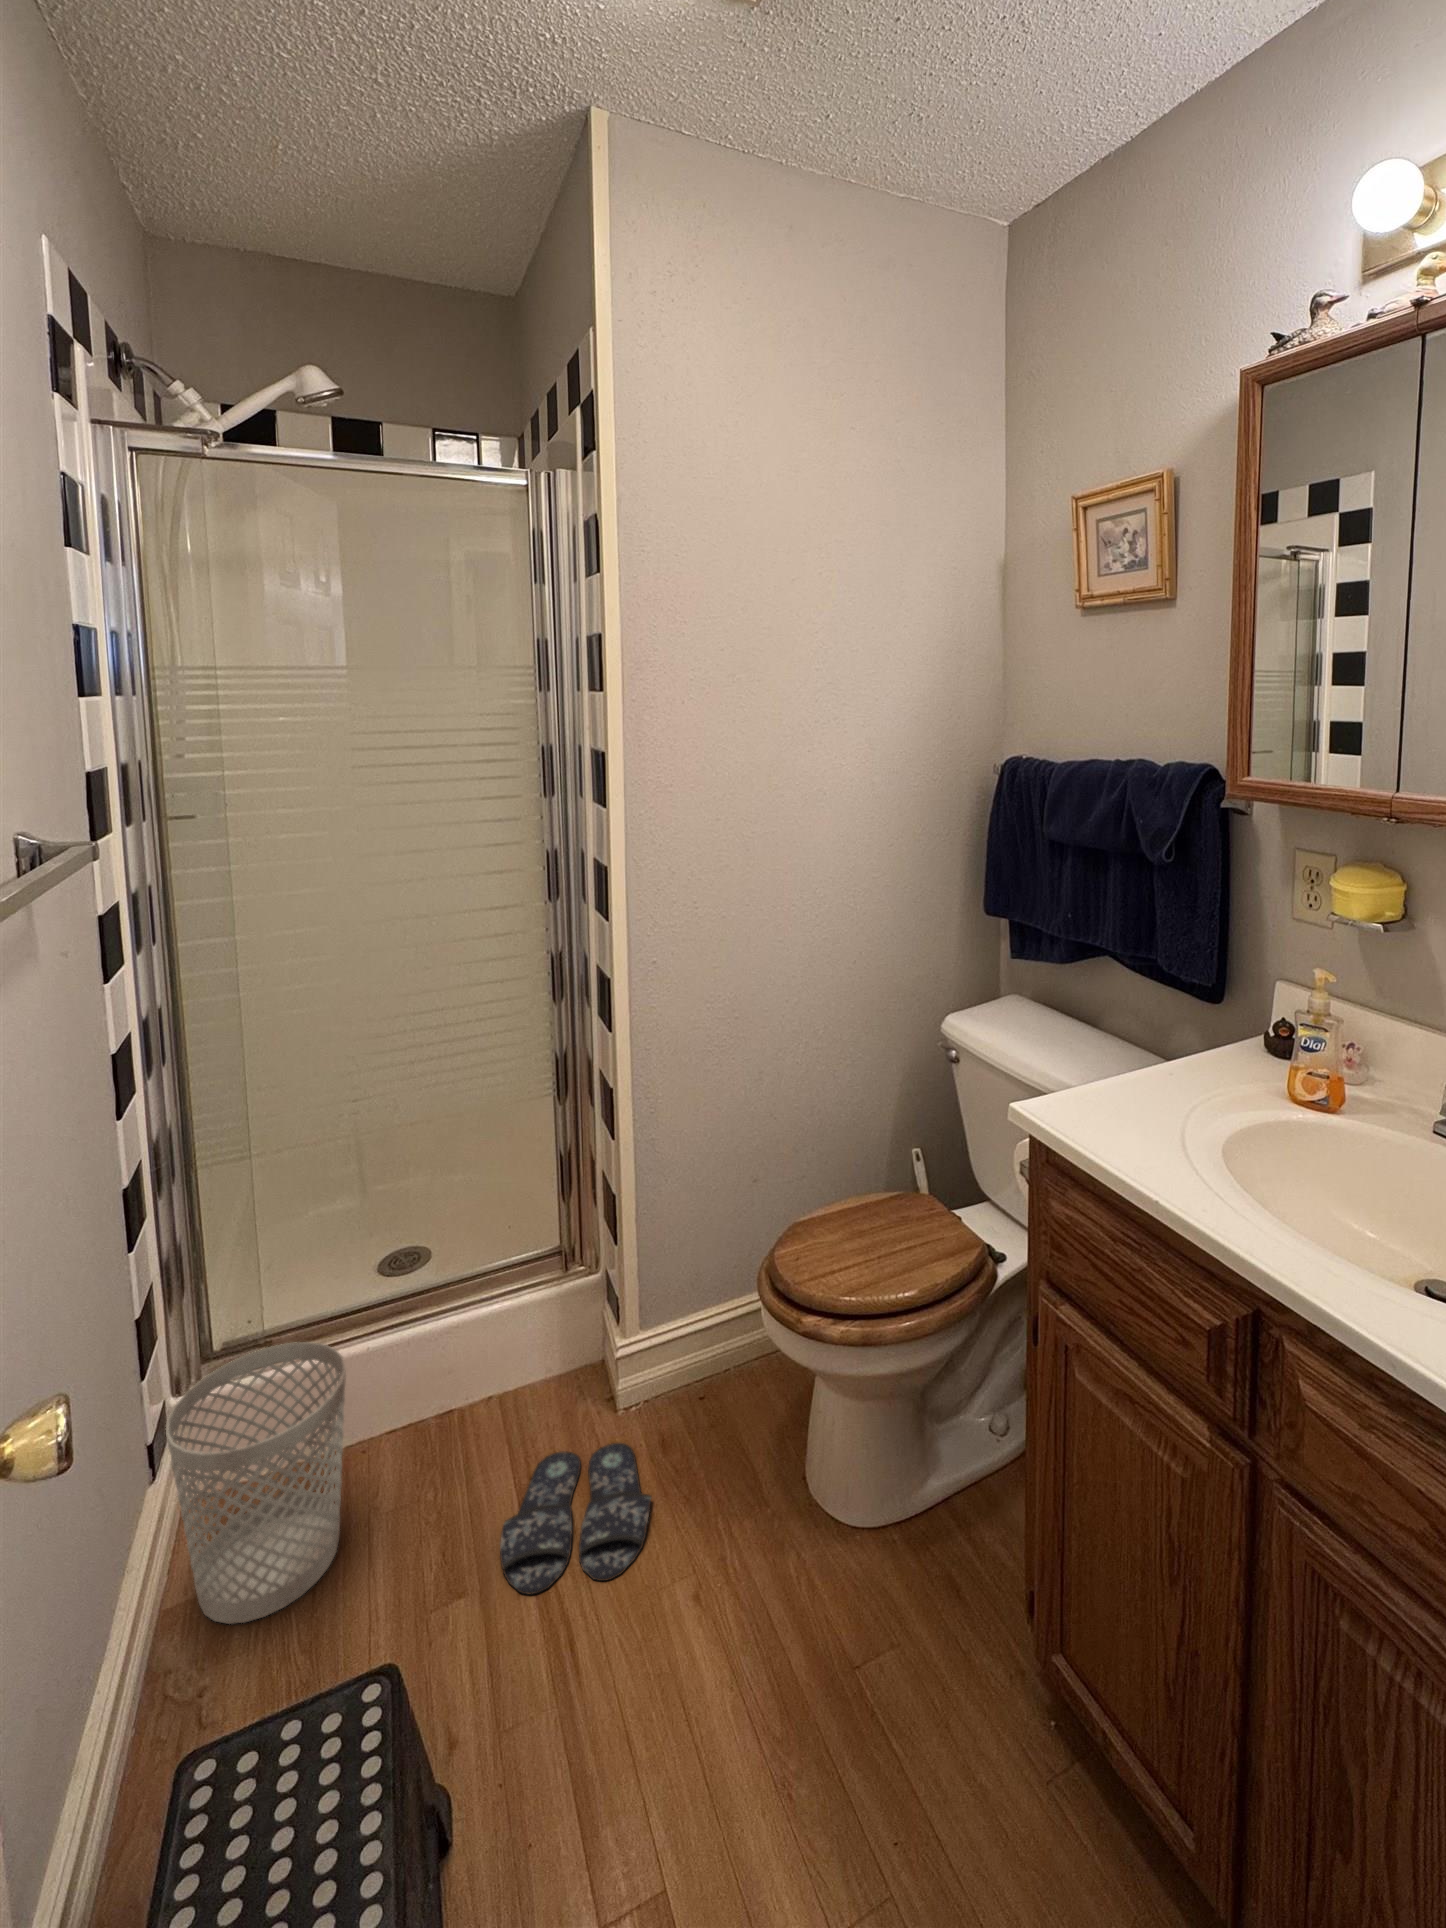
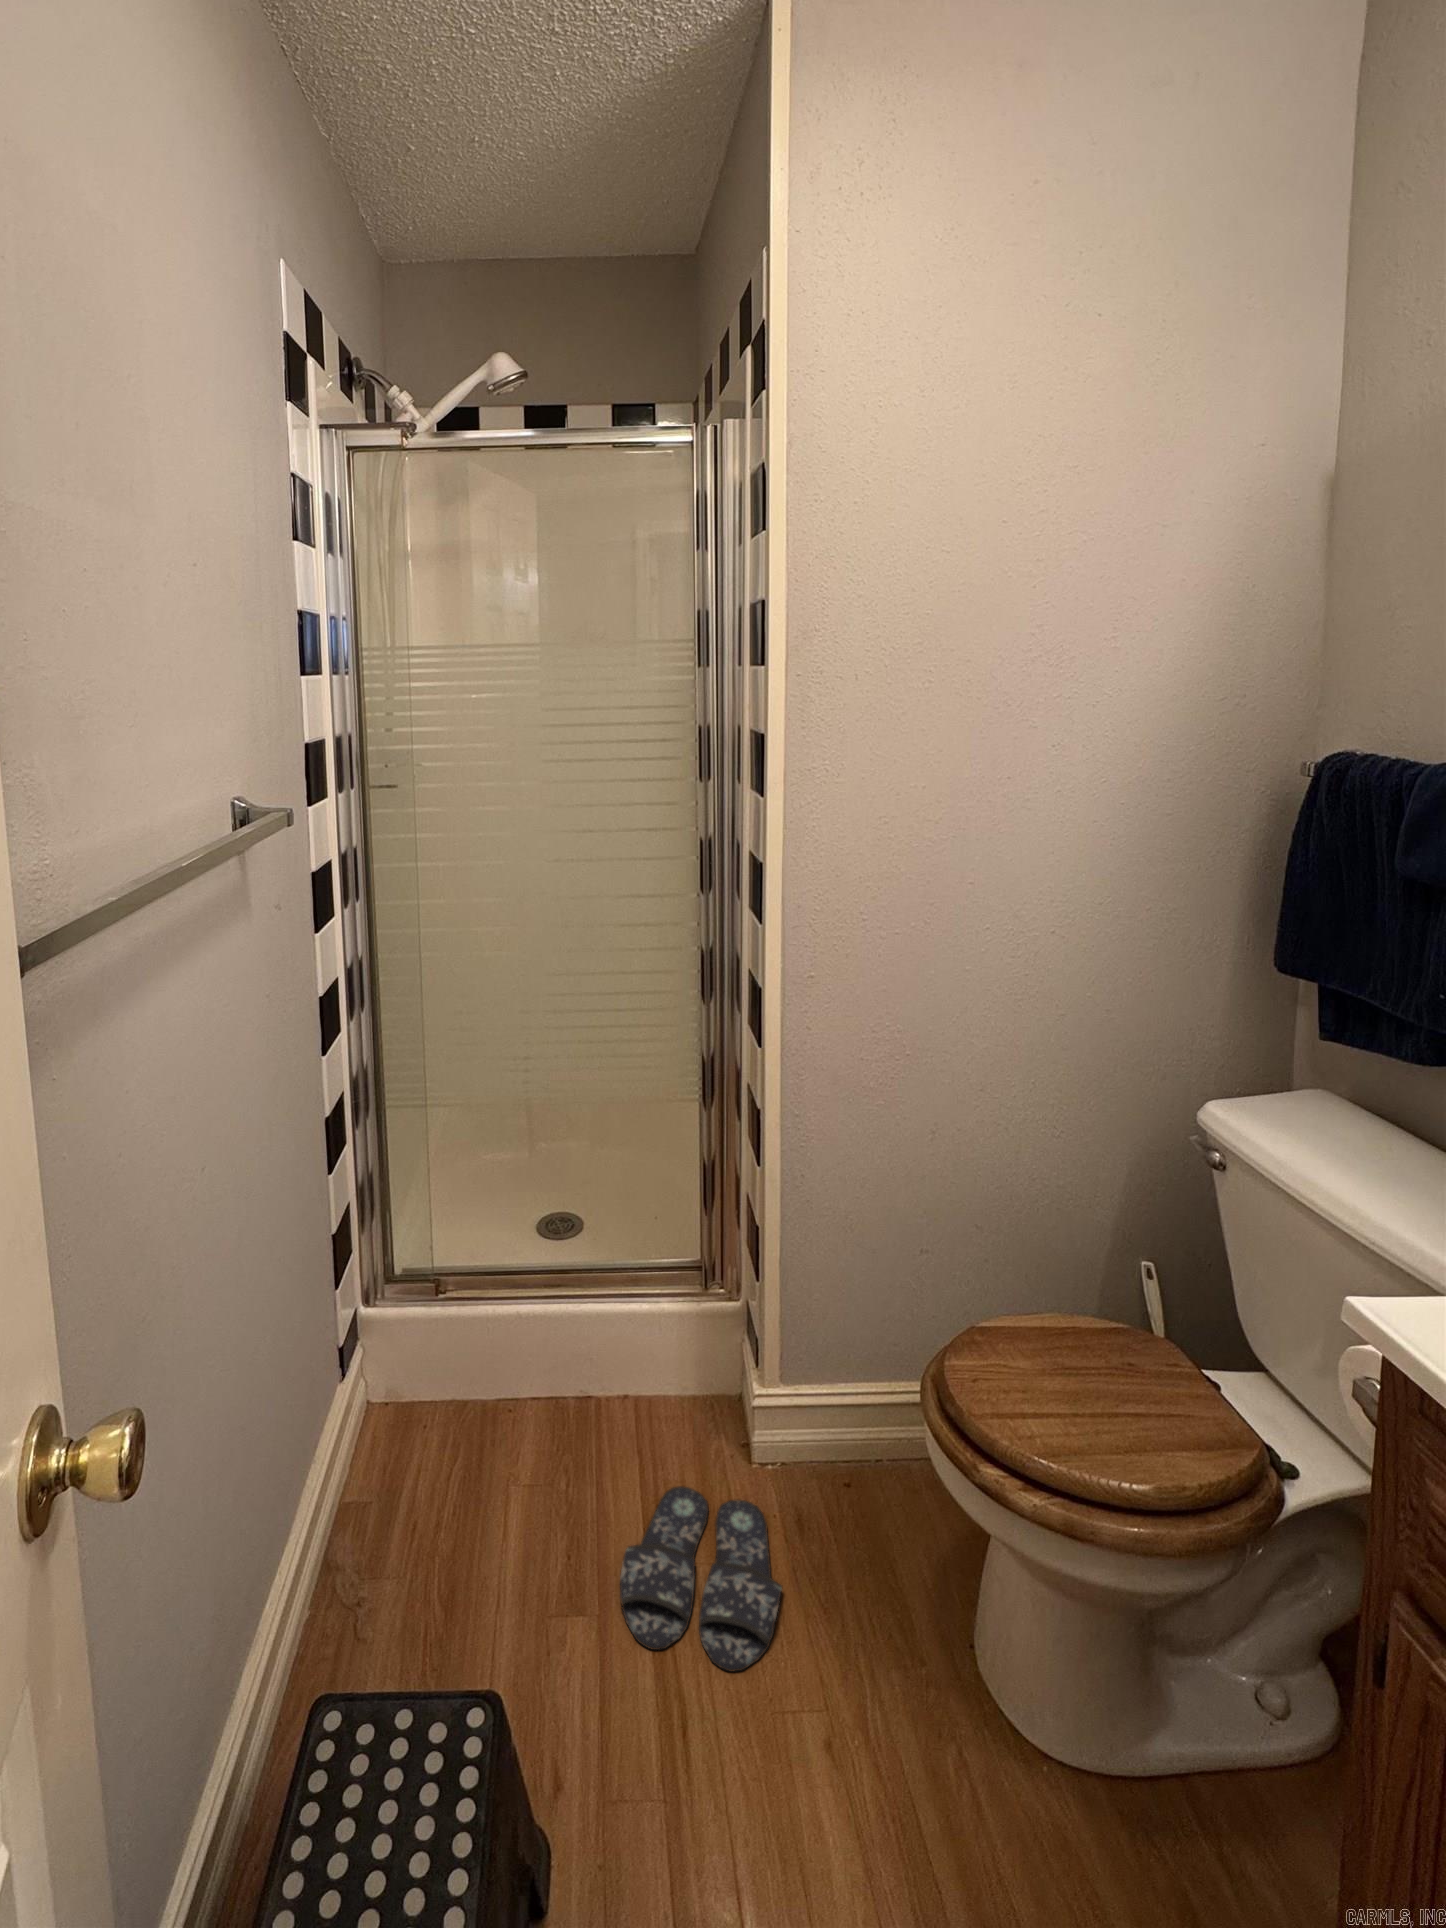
wastebasket: present [166,1342,346,1624] -> none [344,1289,490,1550]

